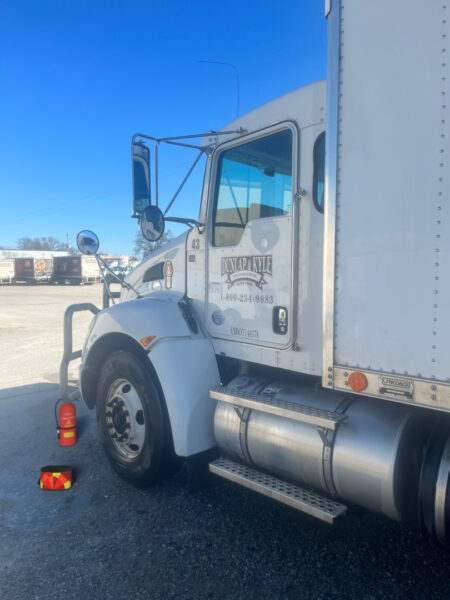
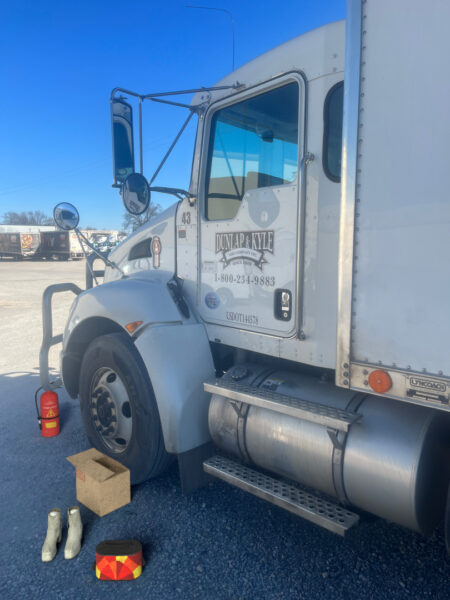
cardboard box: none [84,453,142,514] -> present [67,448,130,517]
bag: present [37,465,74,490] -> present [91,540,146,581]
boots: none [64,501,100,549] -> present [42,506,82,562]

